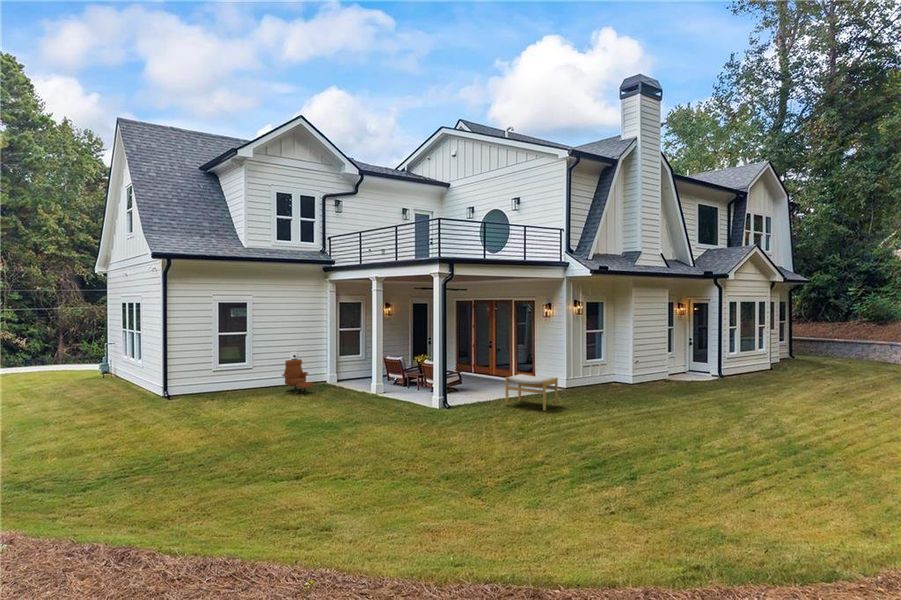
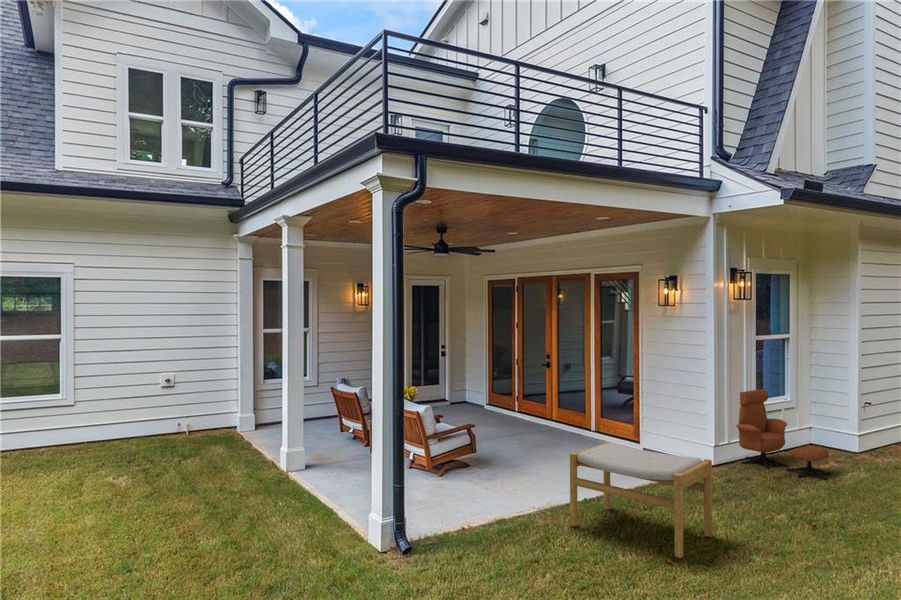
lounge chair: present [282,359,313,395] -> present [736,389,831,480]

